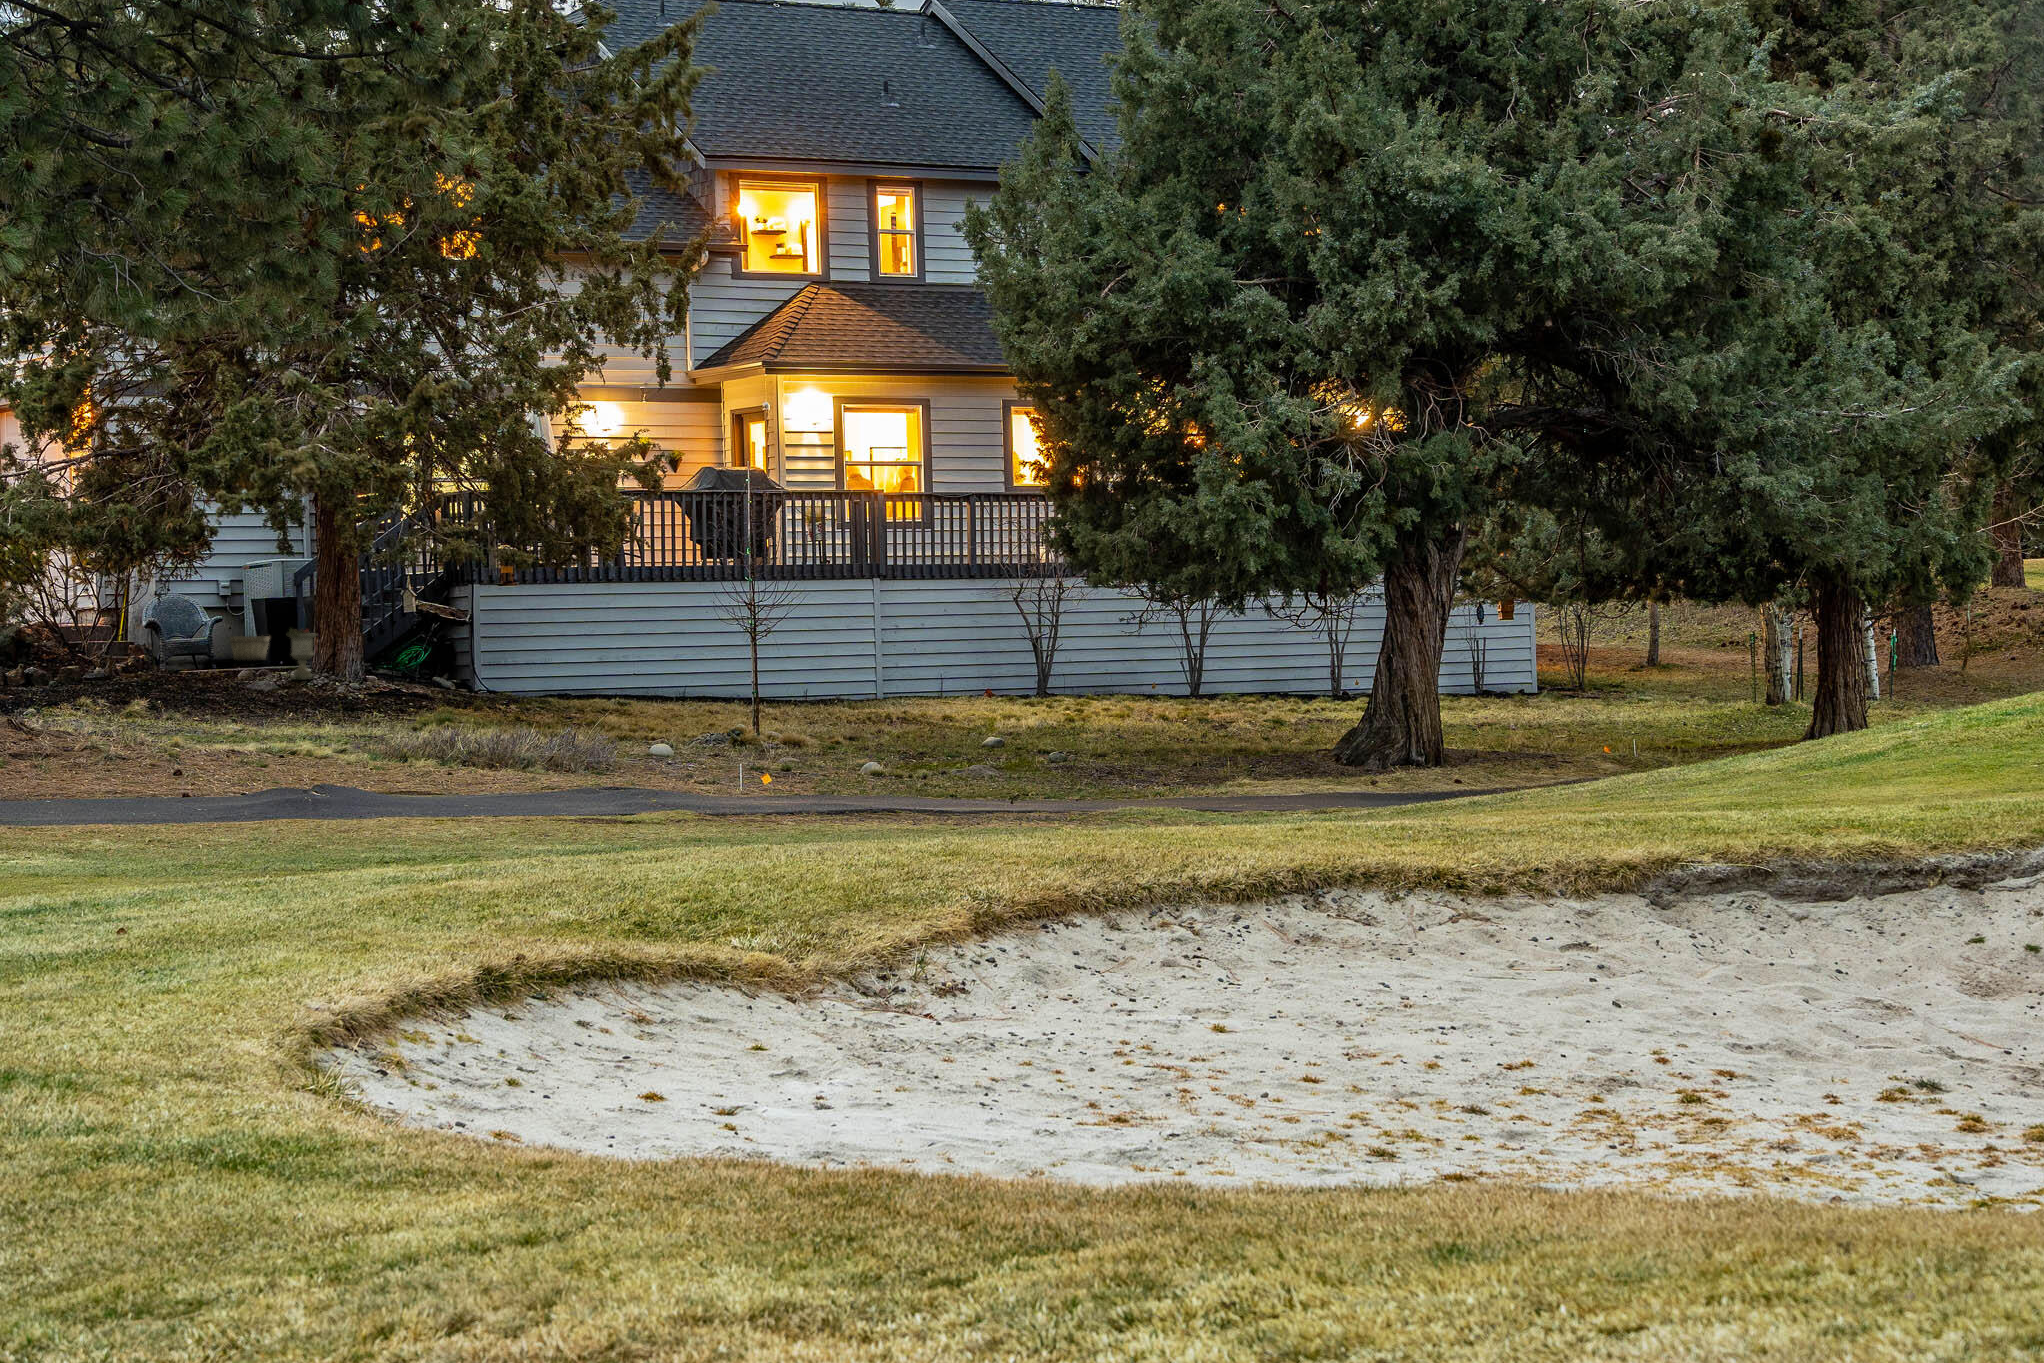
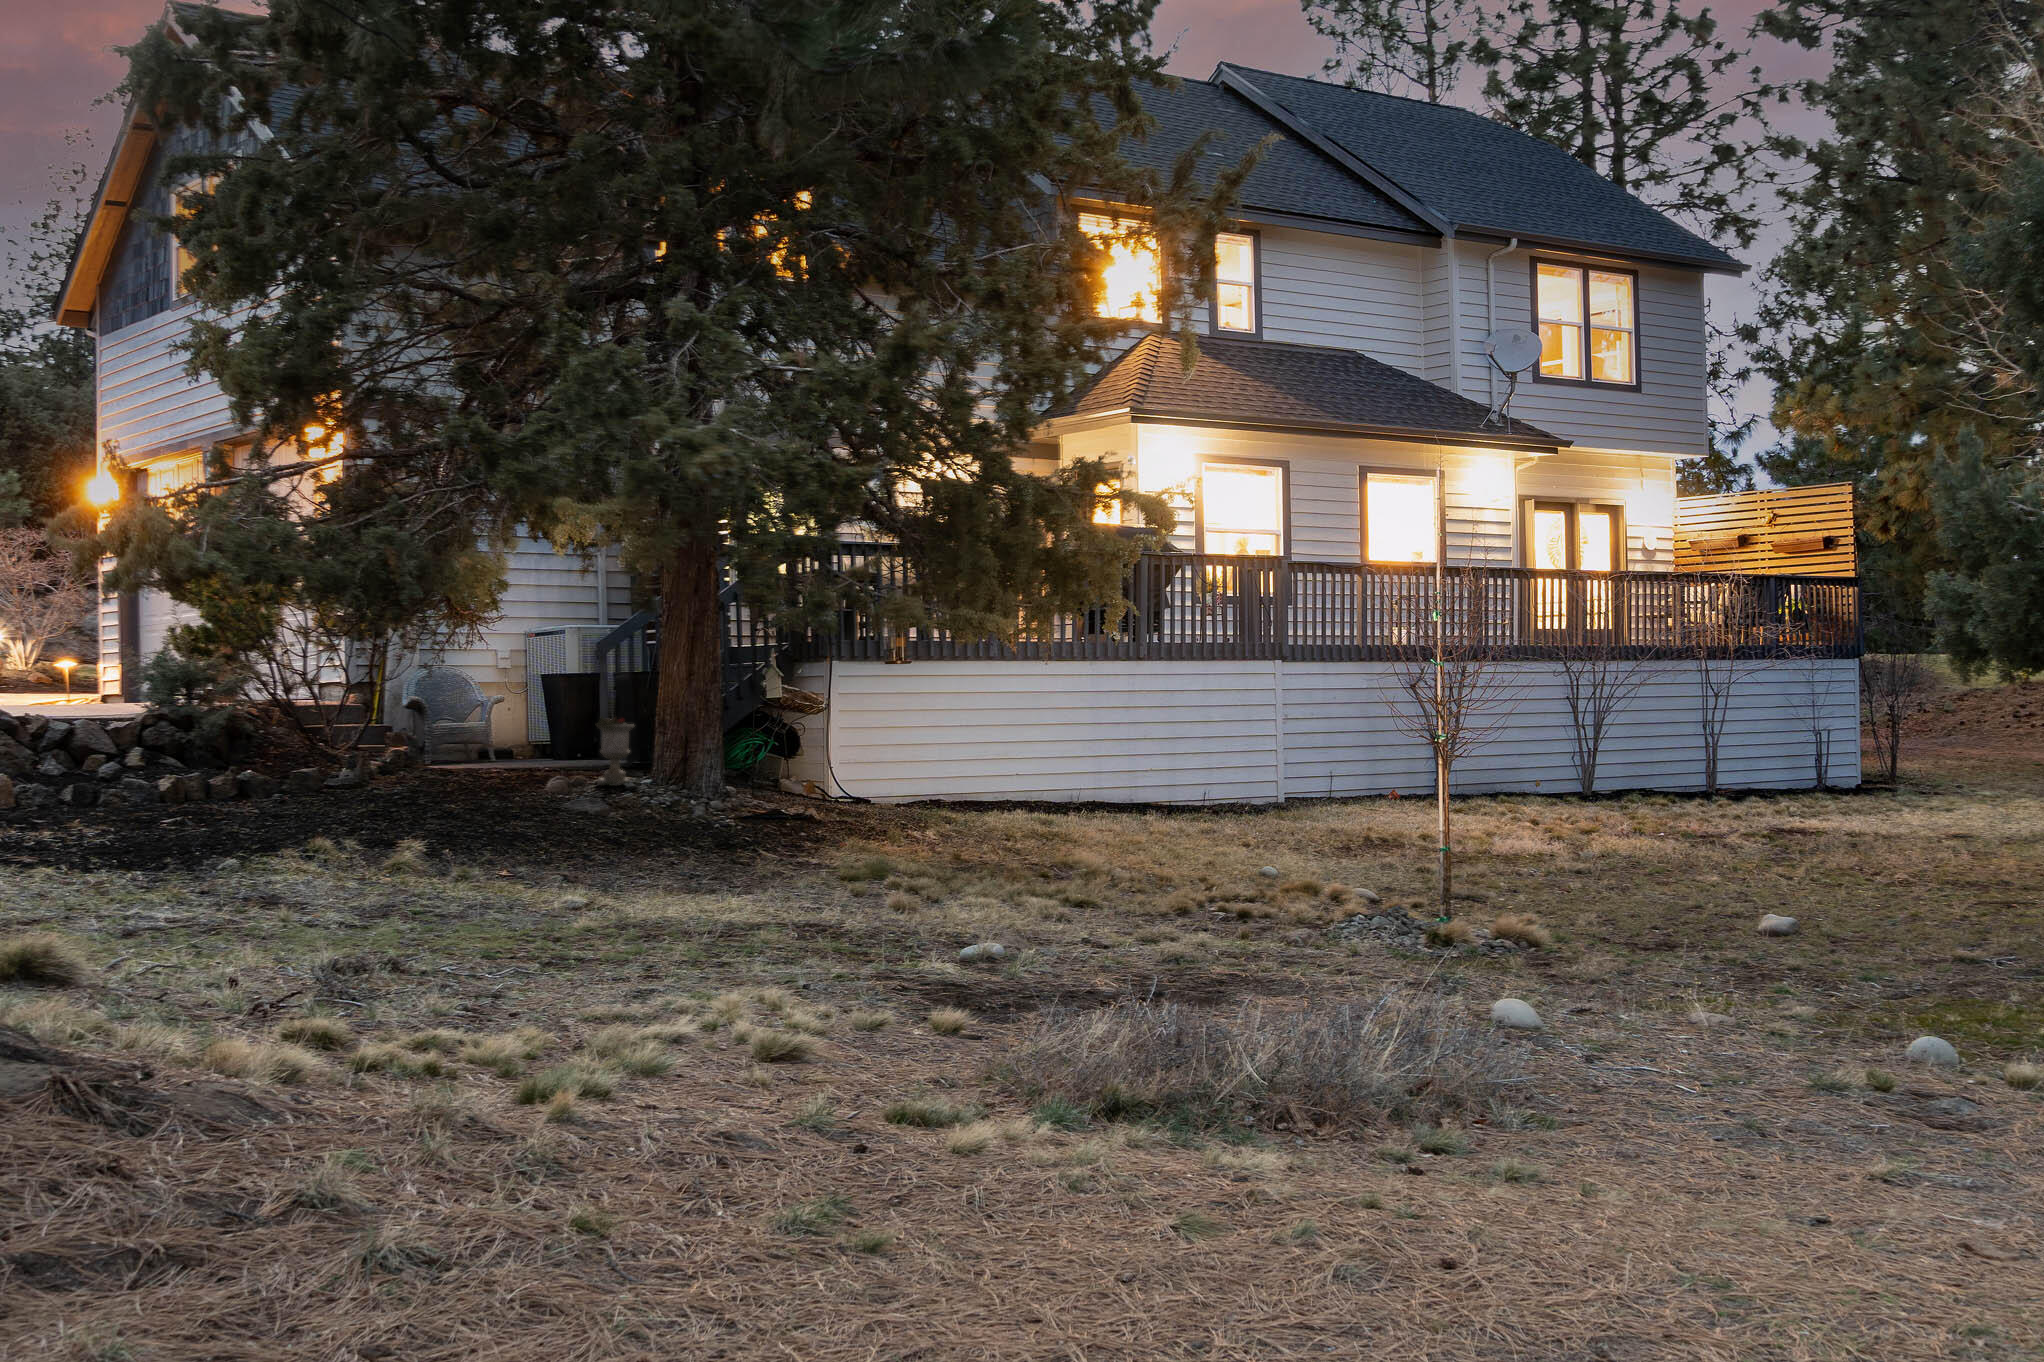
wooden bucket: present [230,630,269,660] -> none [509,711,559,751]

